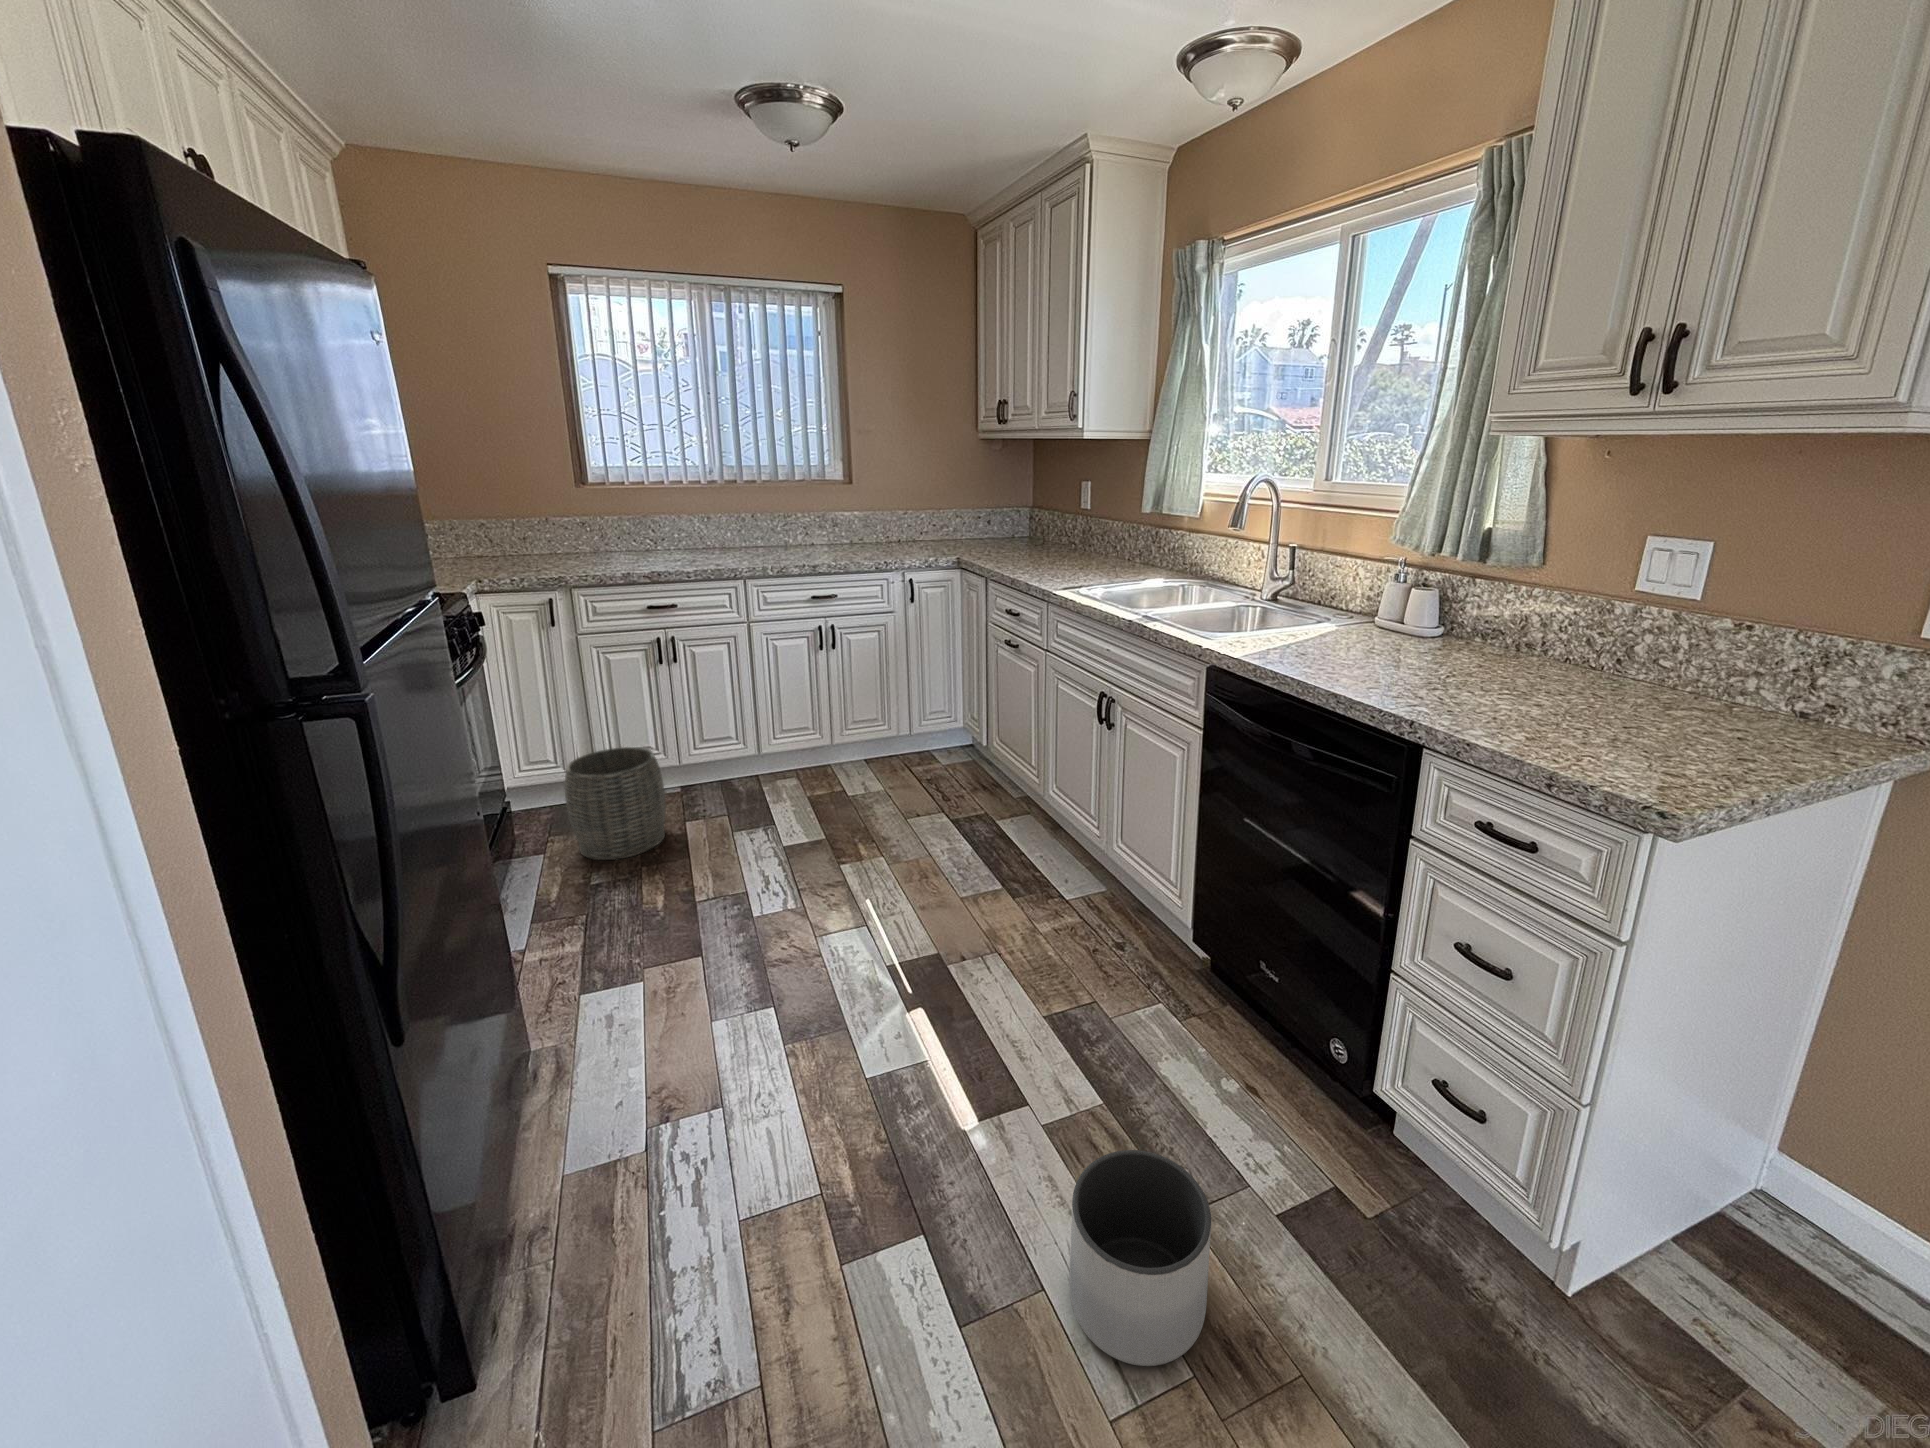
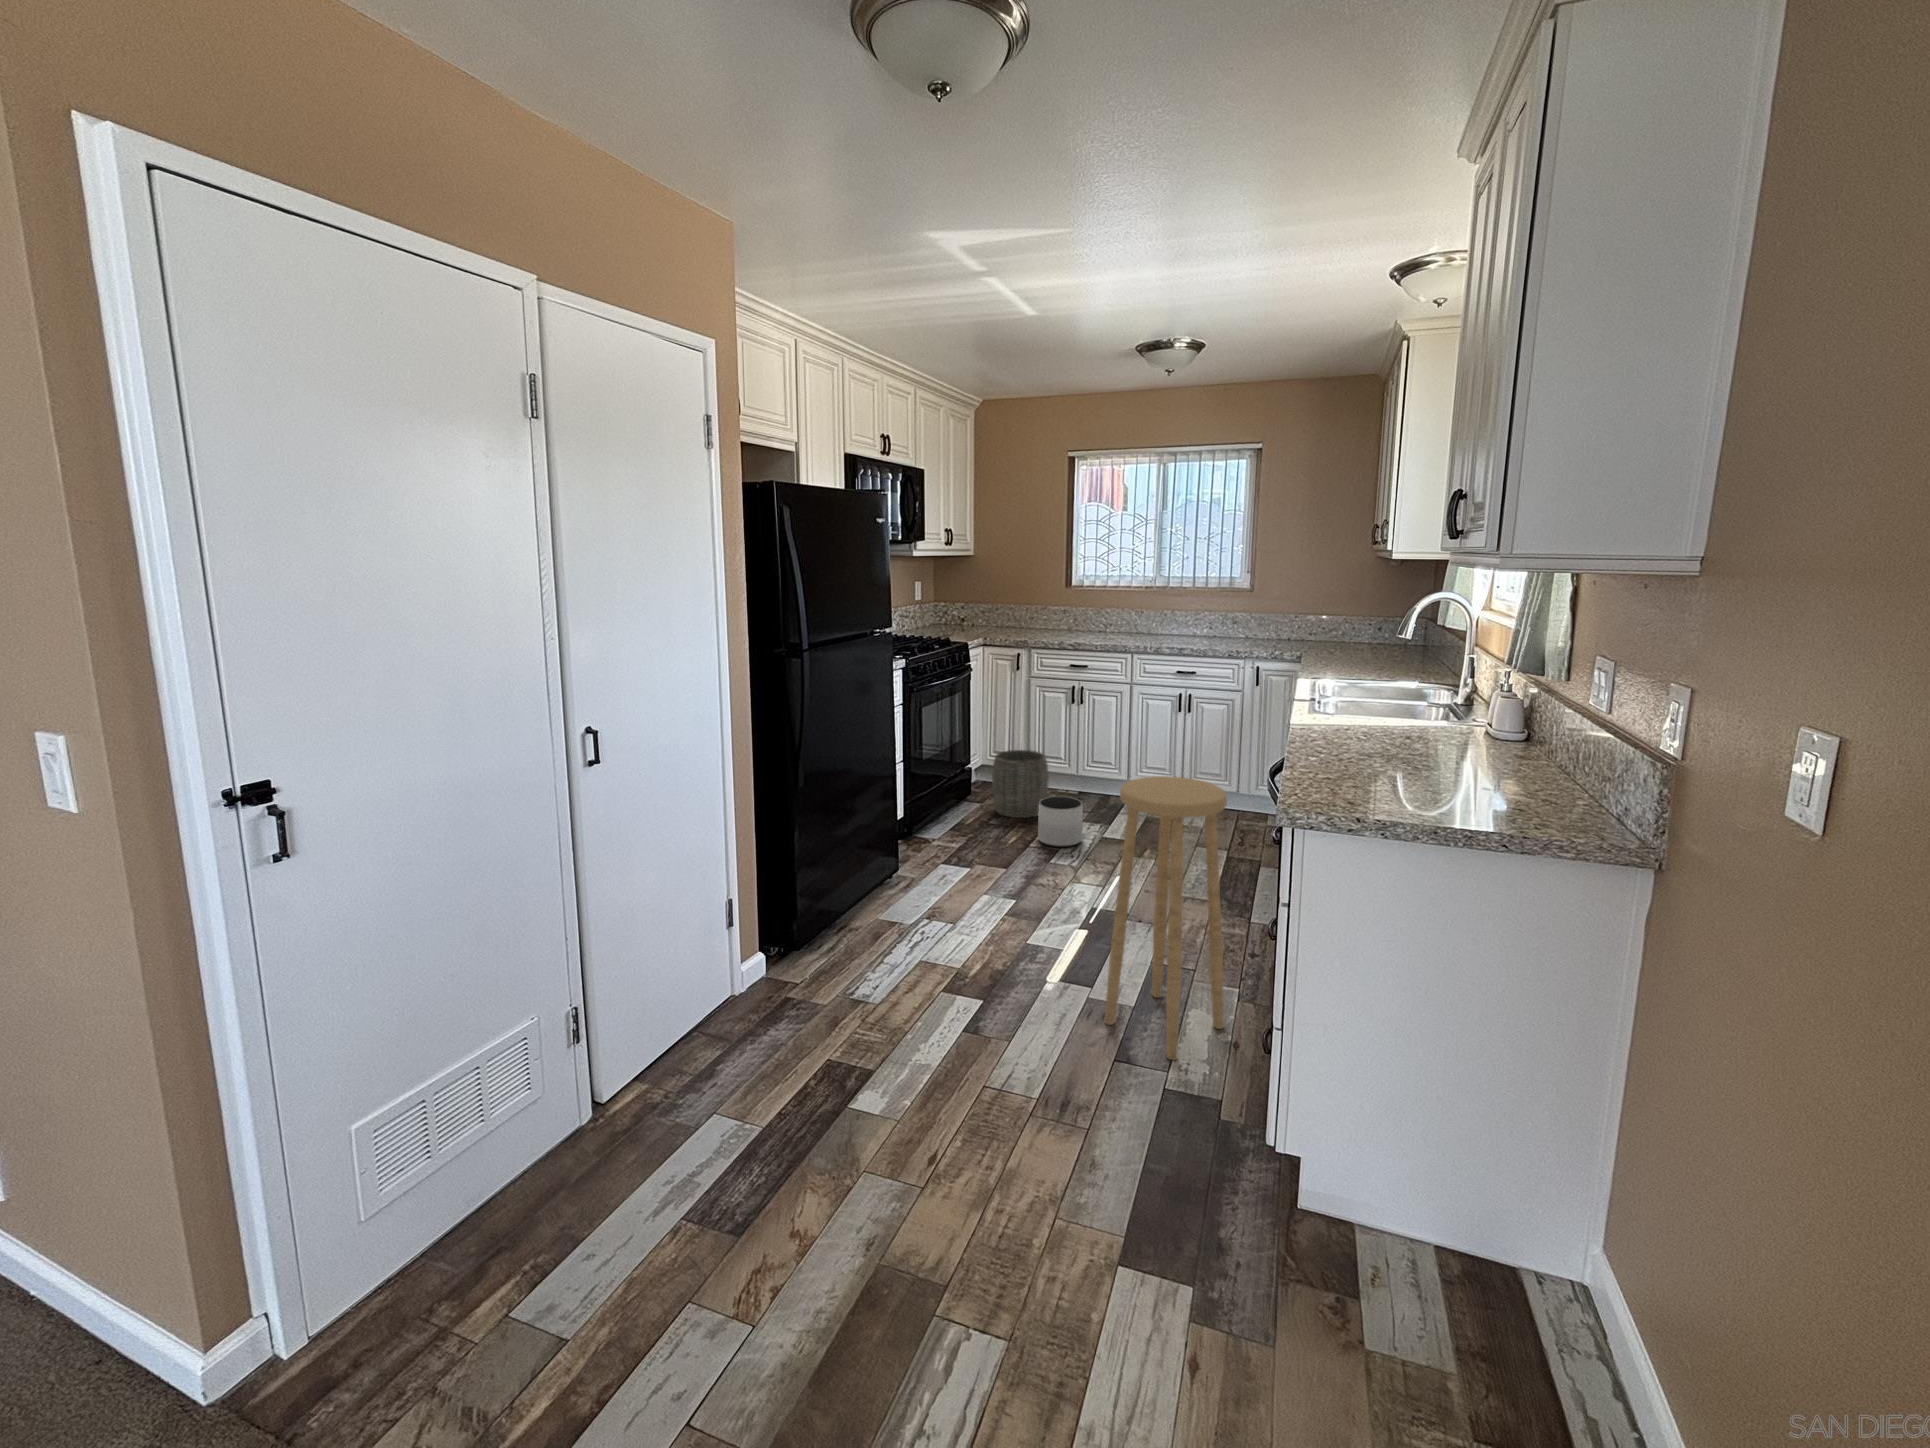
stool: none [1099,759,1267,1160] -> present [1105,776,1227,1060]
planter: present [1069,1150,1211,1366] -> present [1038,796,1083,847]

